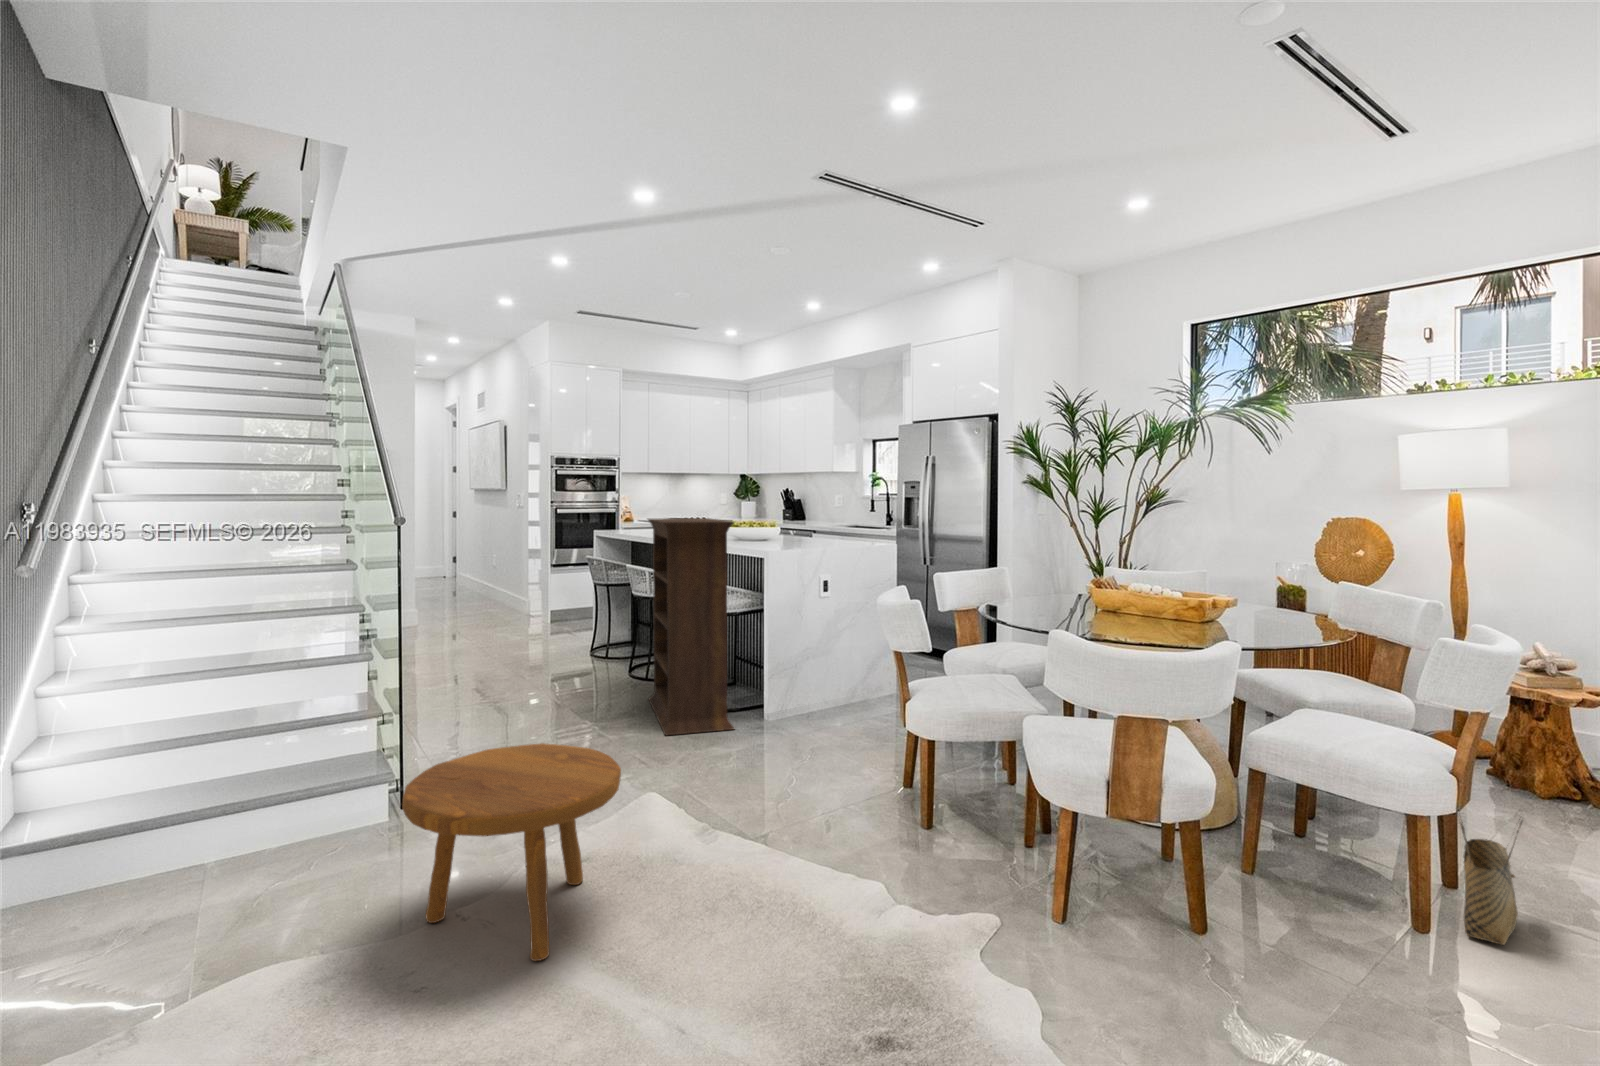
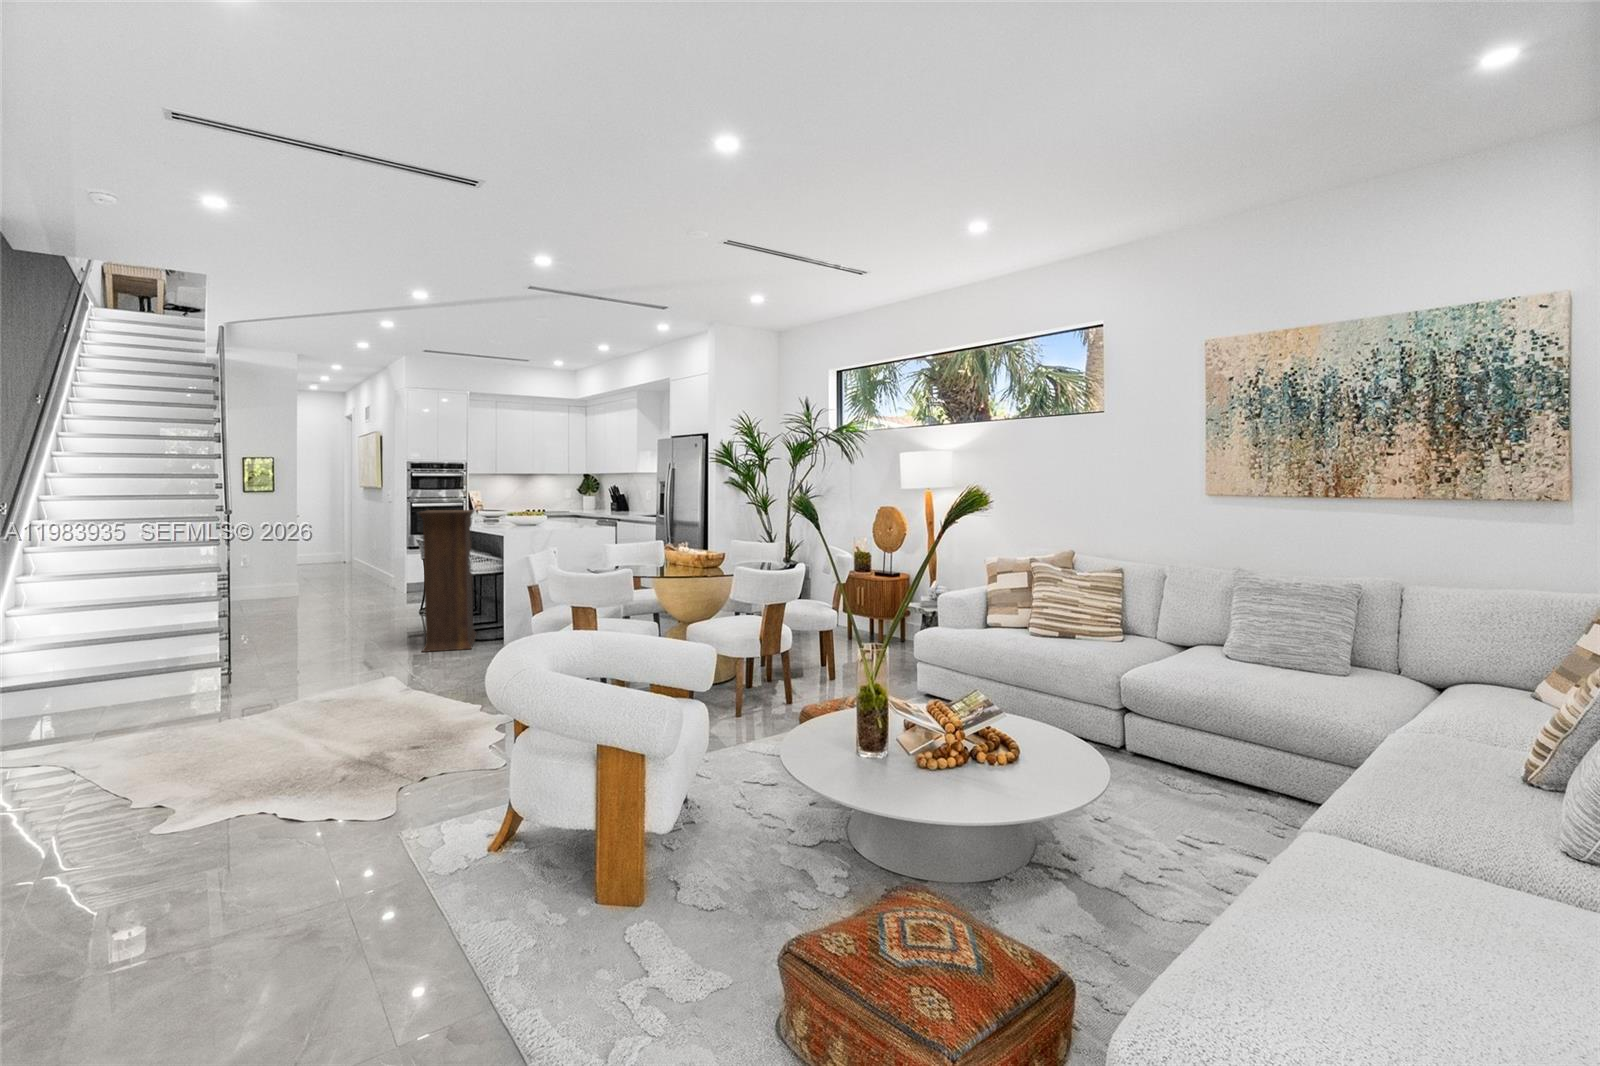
footstool: present [402,743,621,961] -> none [194,632,320,726]
woven basket: present [1458,810,1524,945] -> none [735,654,773,718]

